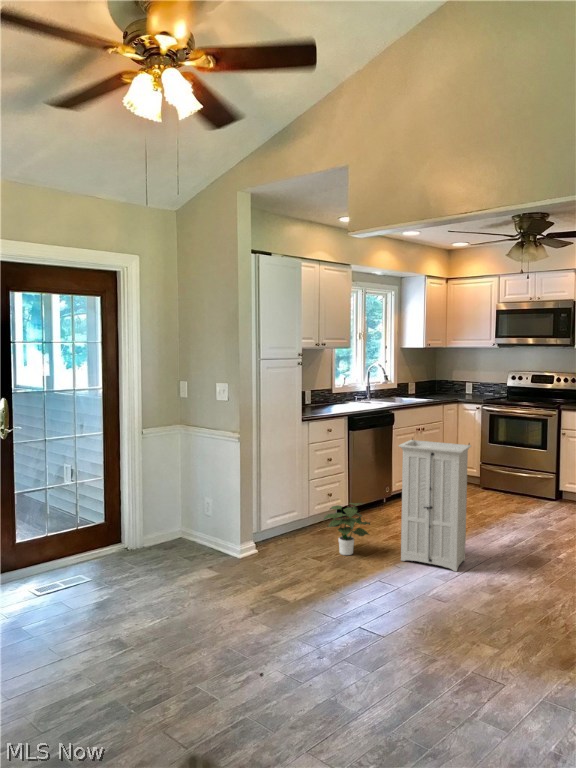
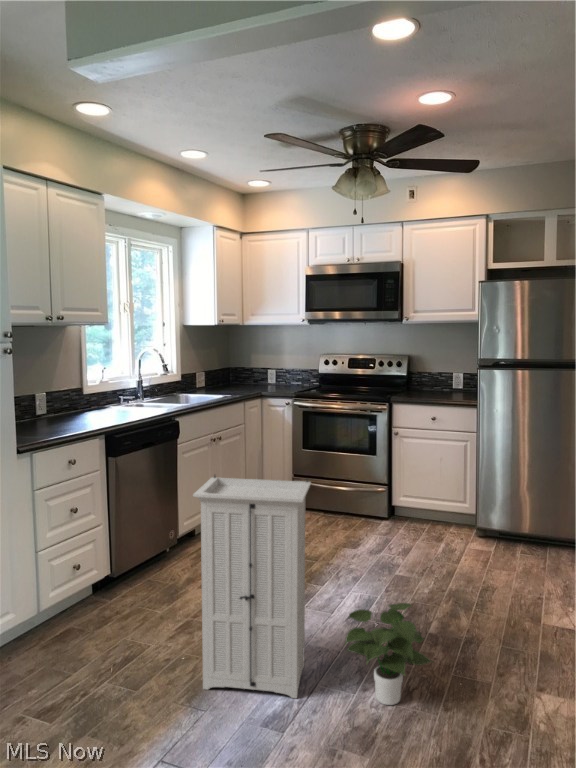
potted plant: present [324,503,370,555] -> present [345,603,434,705]

